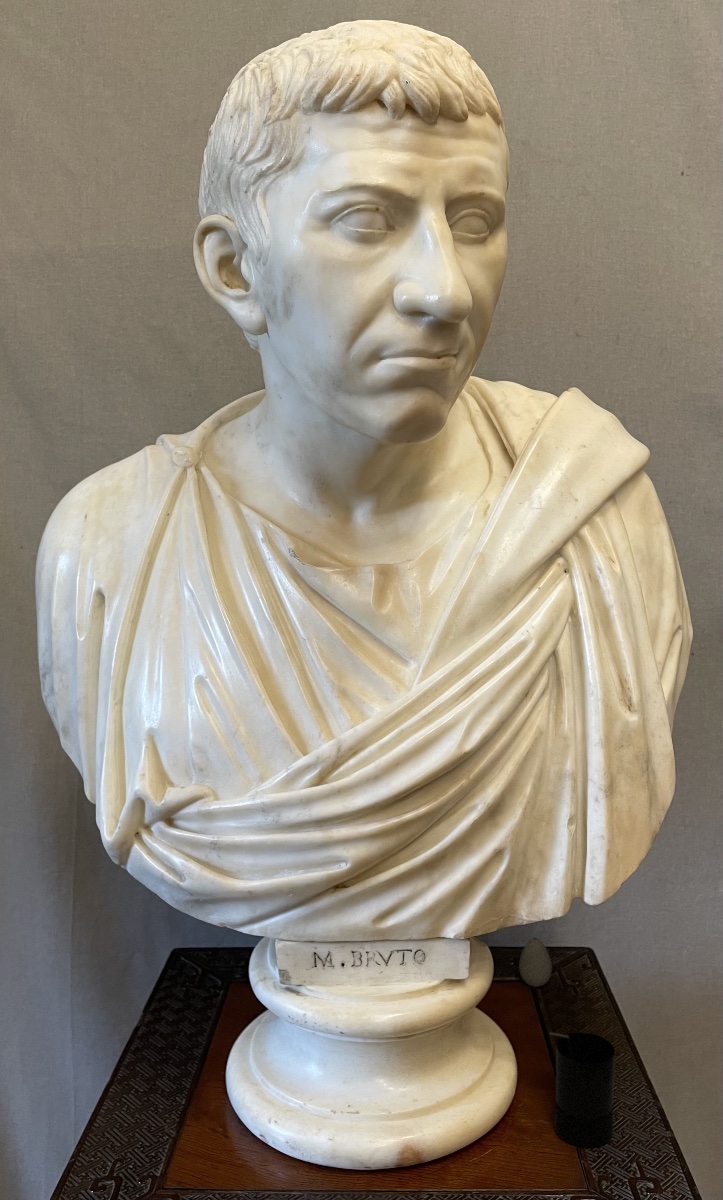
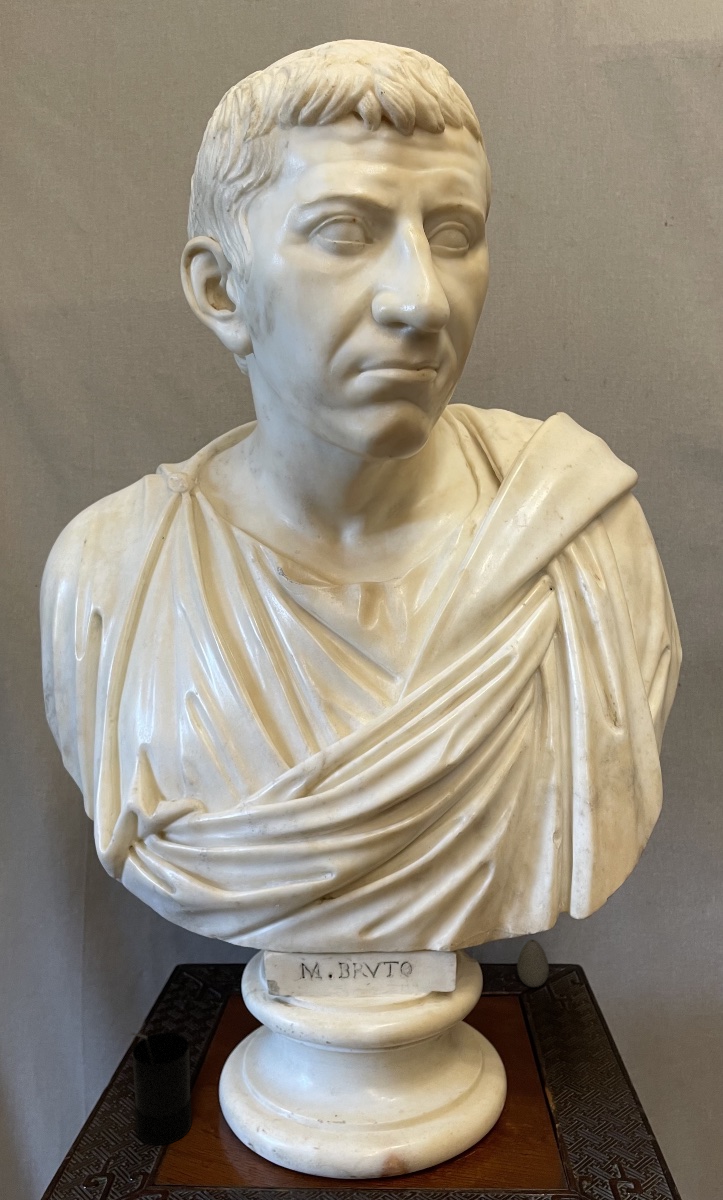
candle: present [550,1032,615,1148] -> present [132,1032,192,1145]

